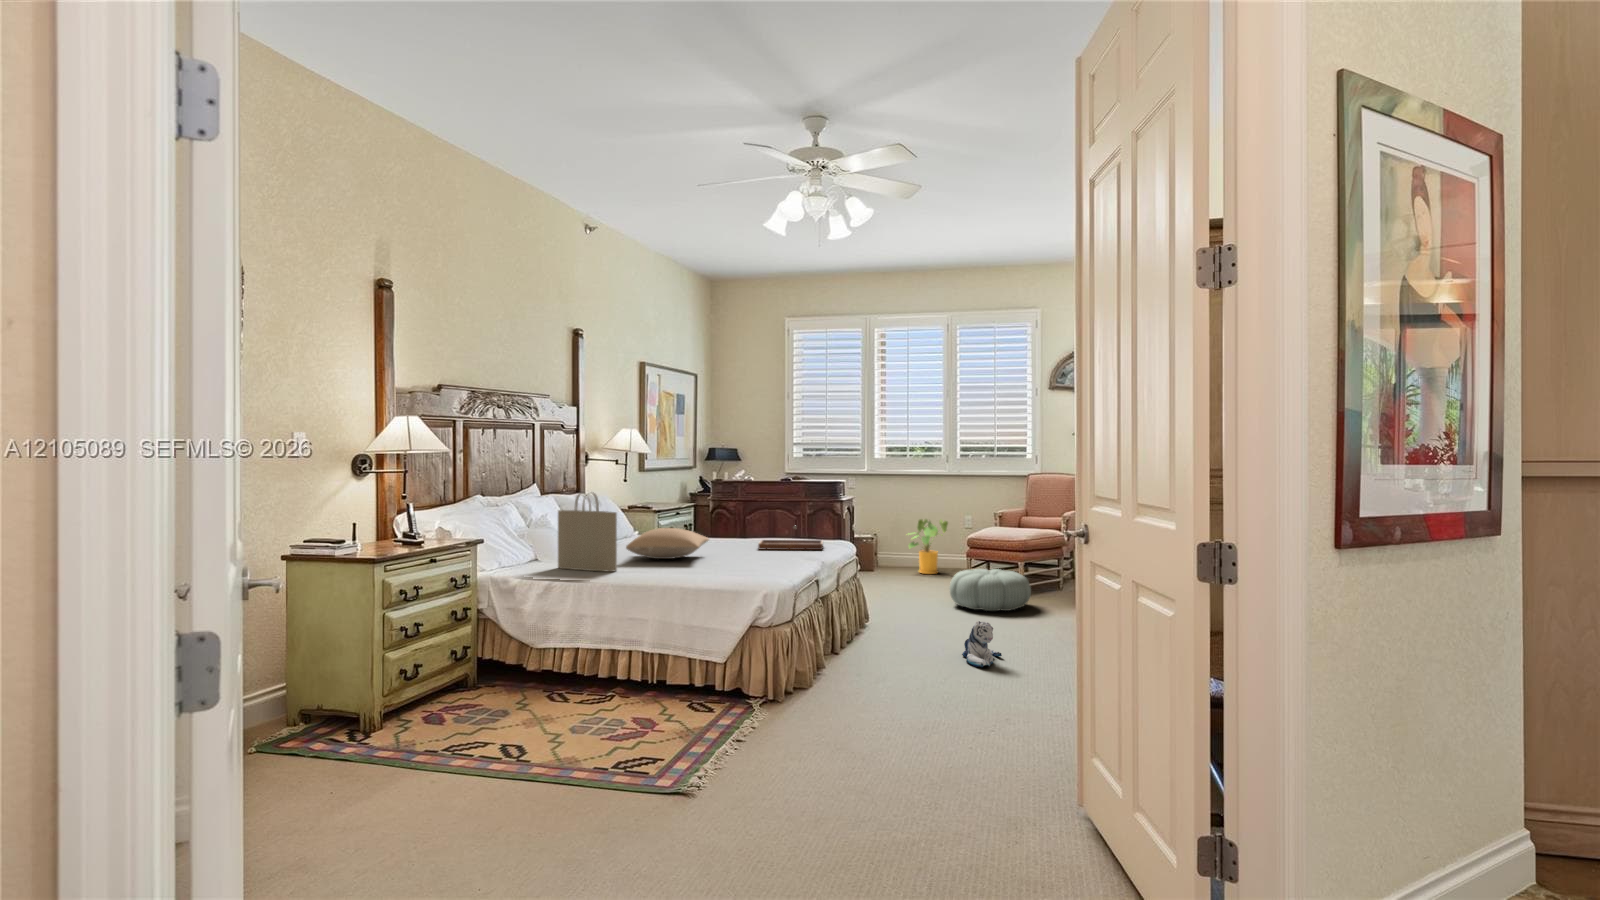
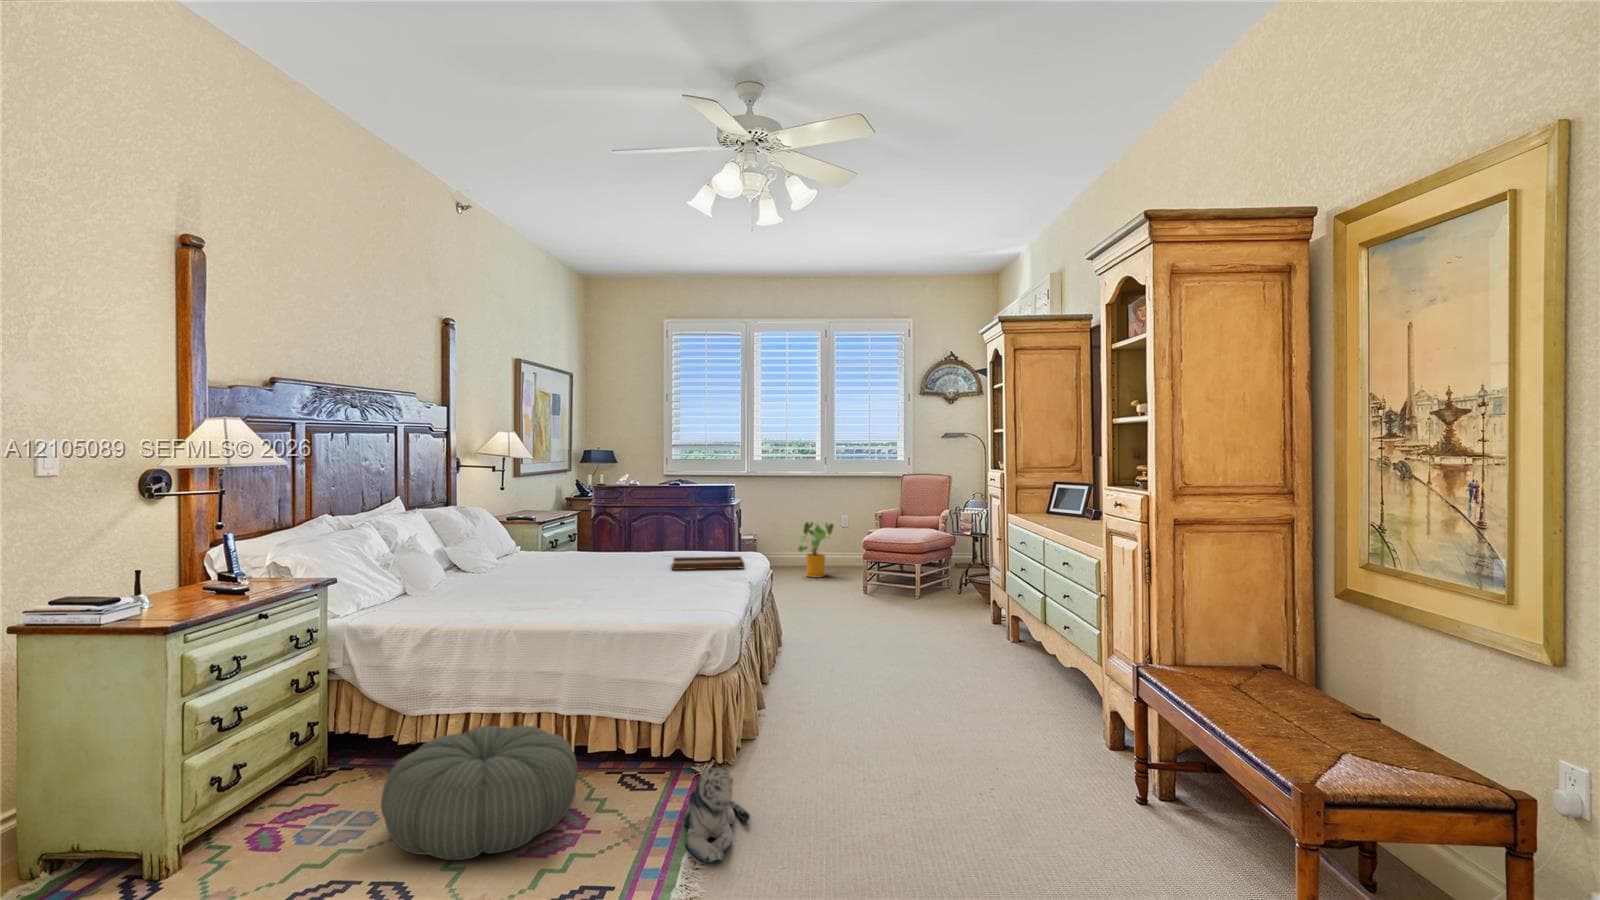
tote bag: present [558,492,617,572] -> none [437,514,518,612]
pillow: present [626,528,709,559] -> none [524,551,620,589]
pouf: present [950,569,1031,611] -> present [381,725,578,860]
plush toy: present [962,621,1002,667] -> present [684,768,750,863]

